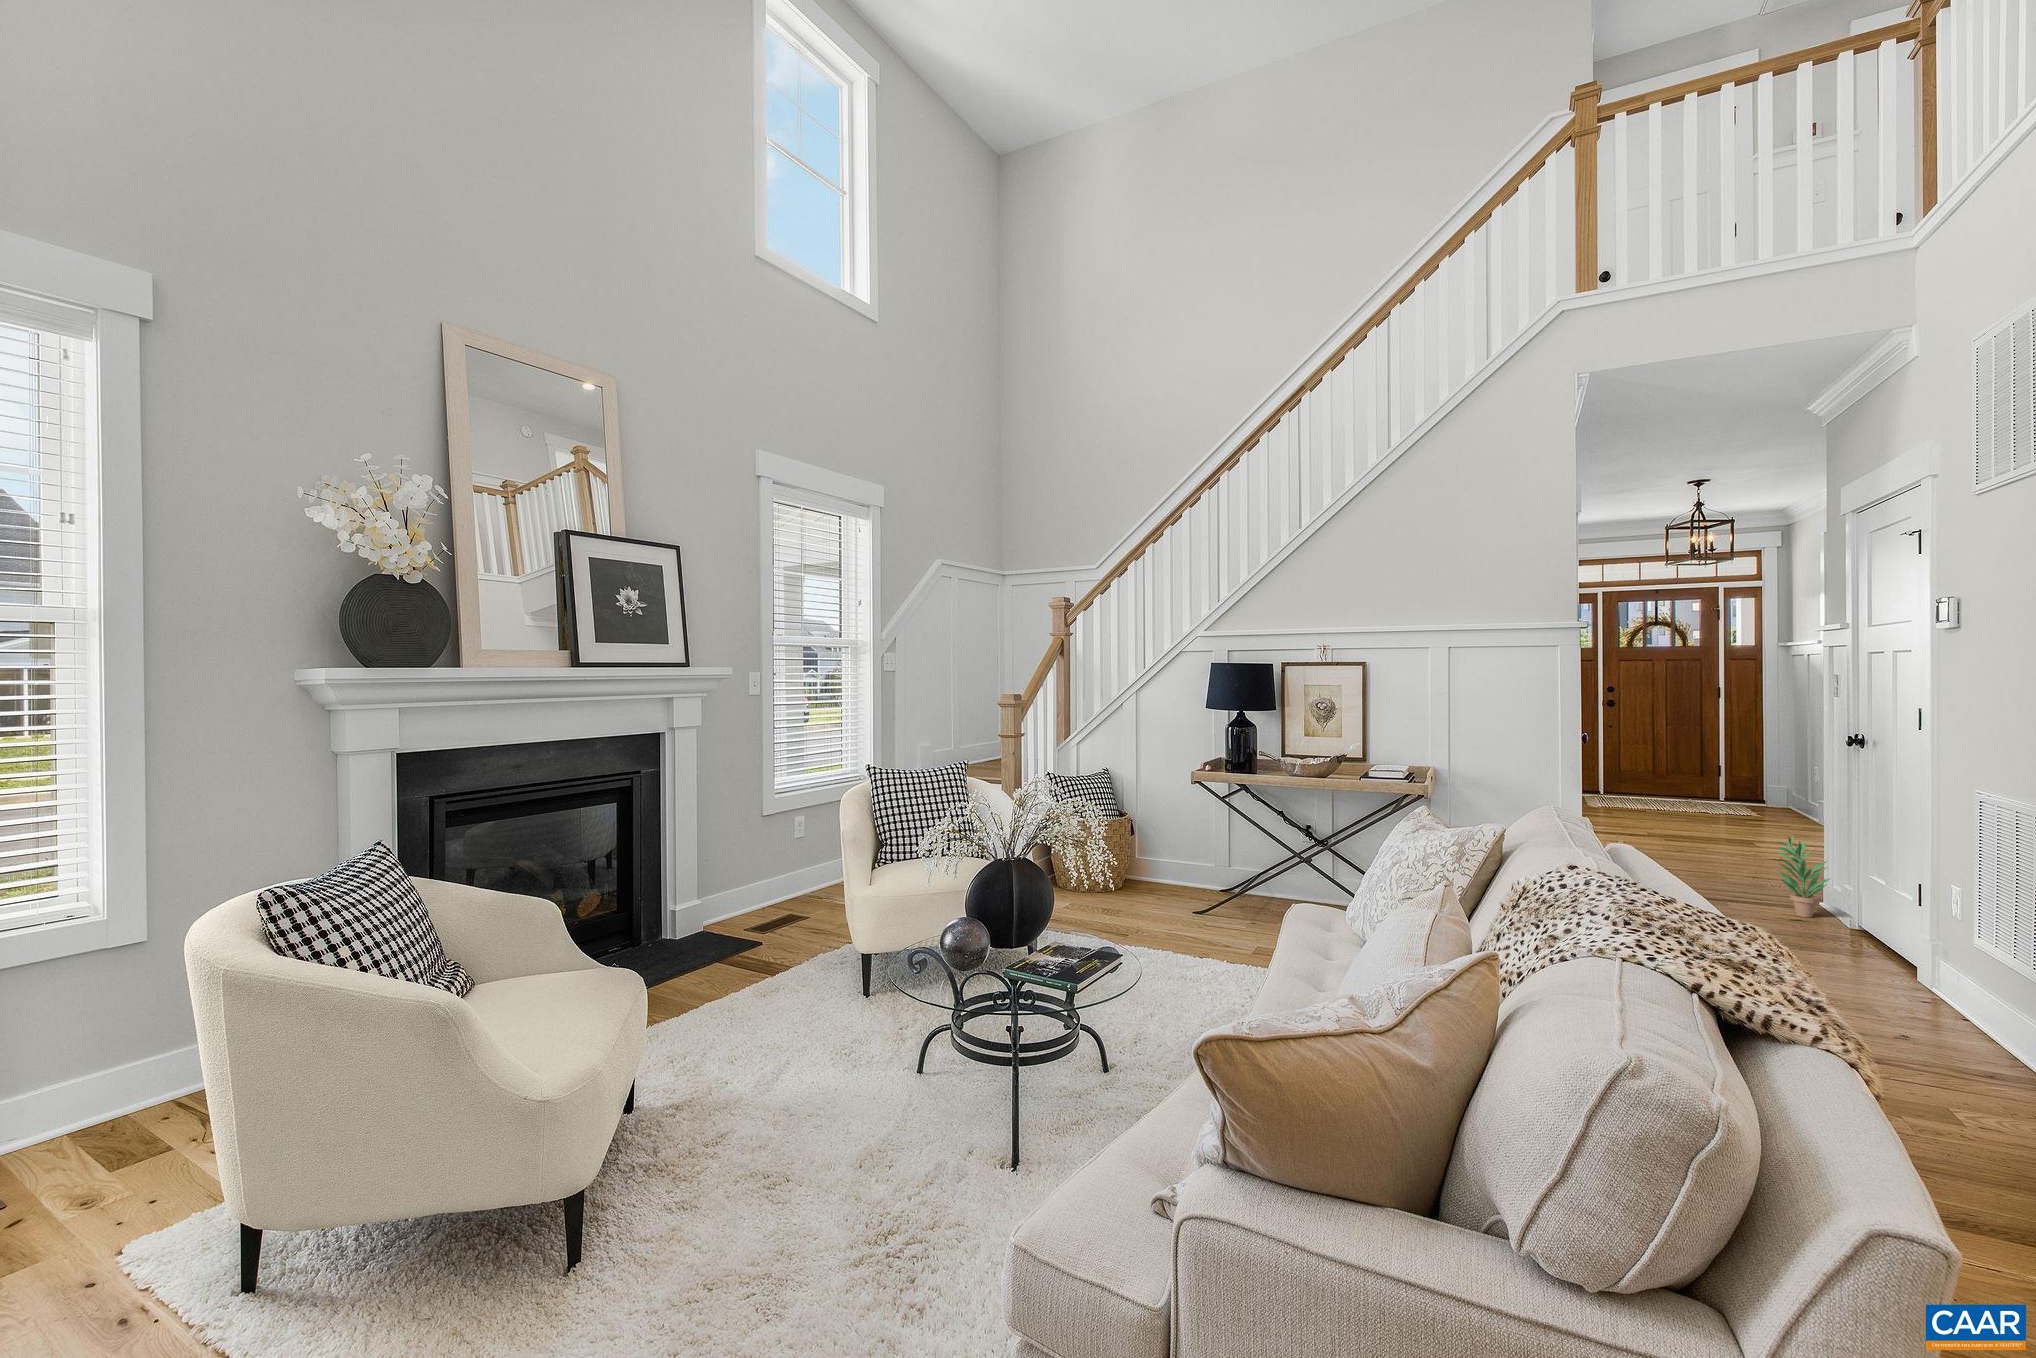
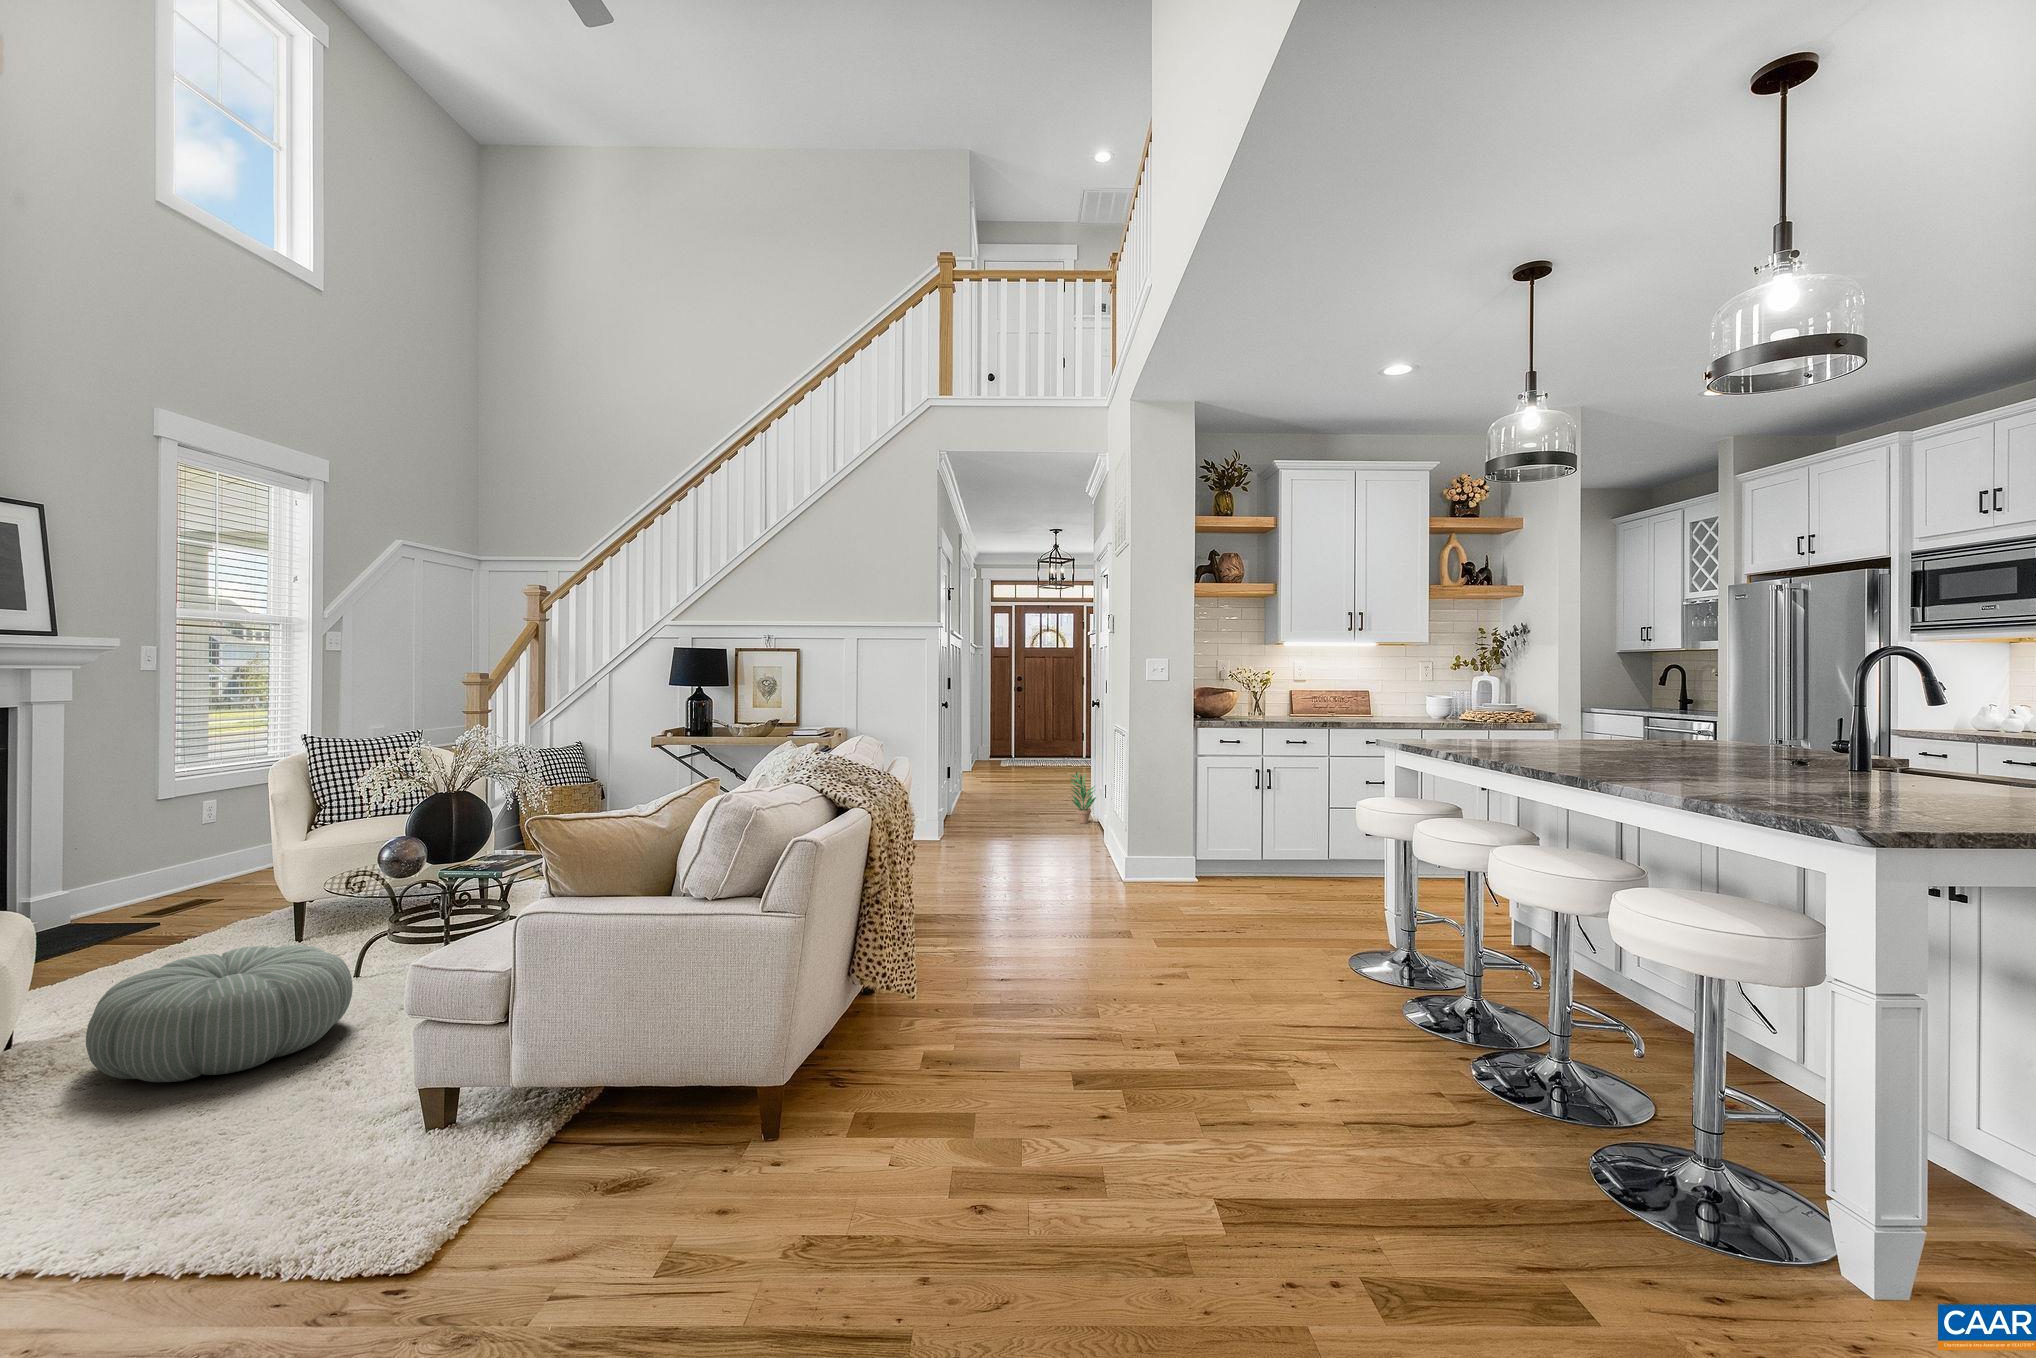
pouf: none [704,1019,932,1185] -> present [86,945,353,1082]

